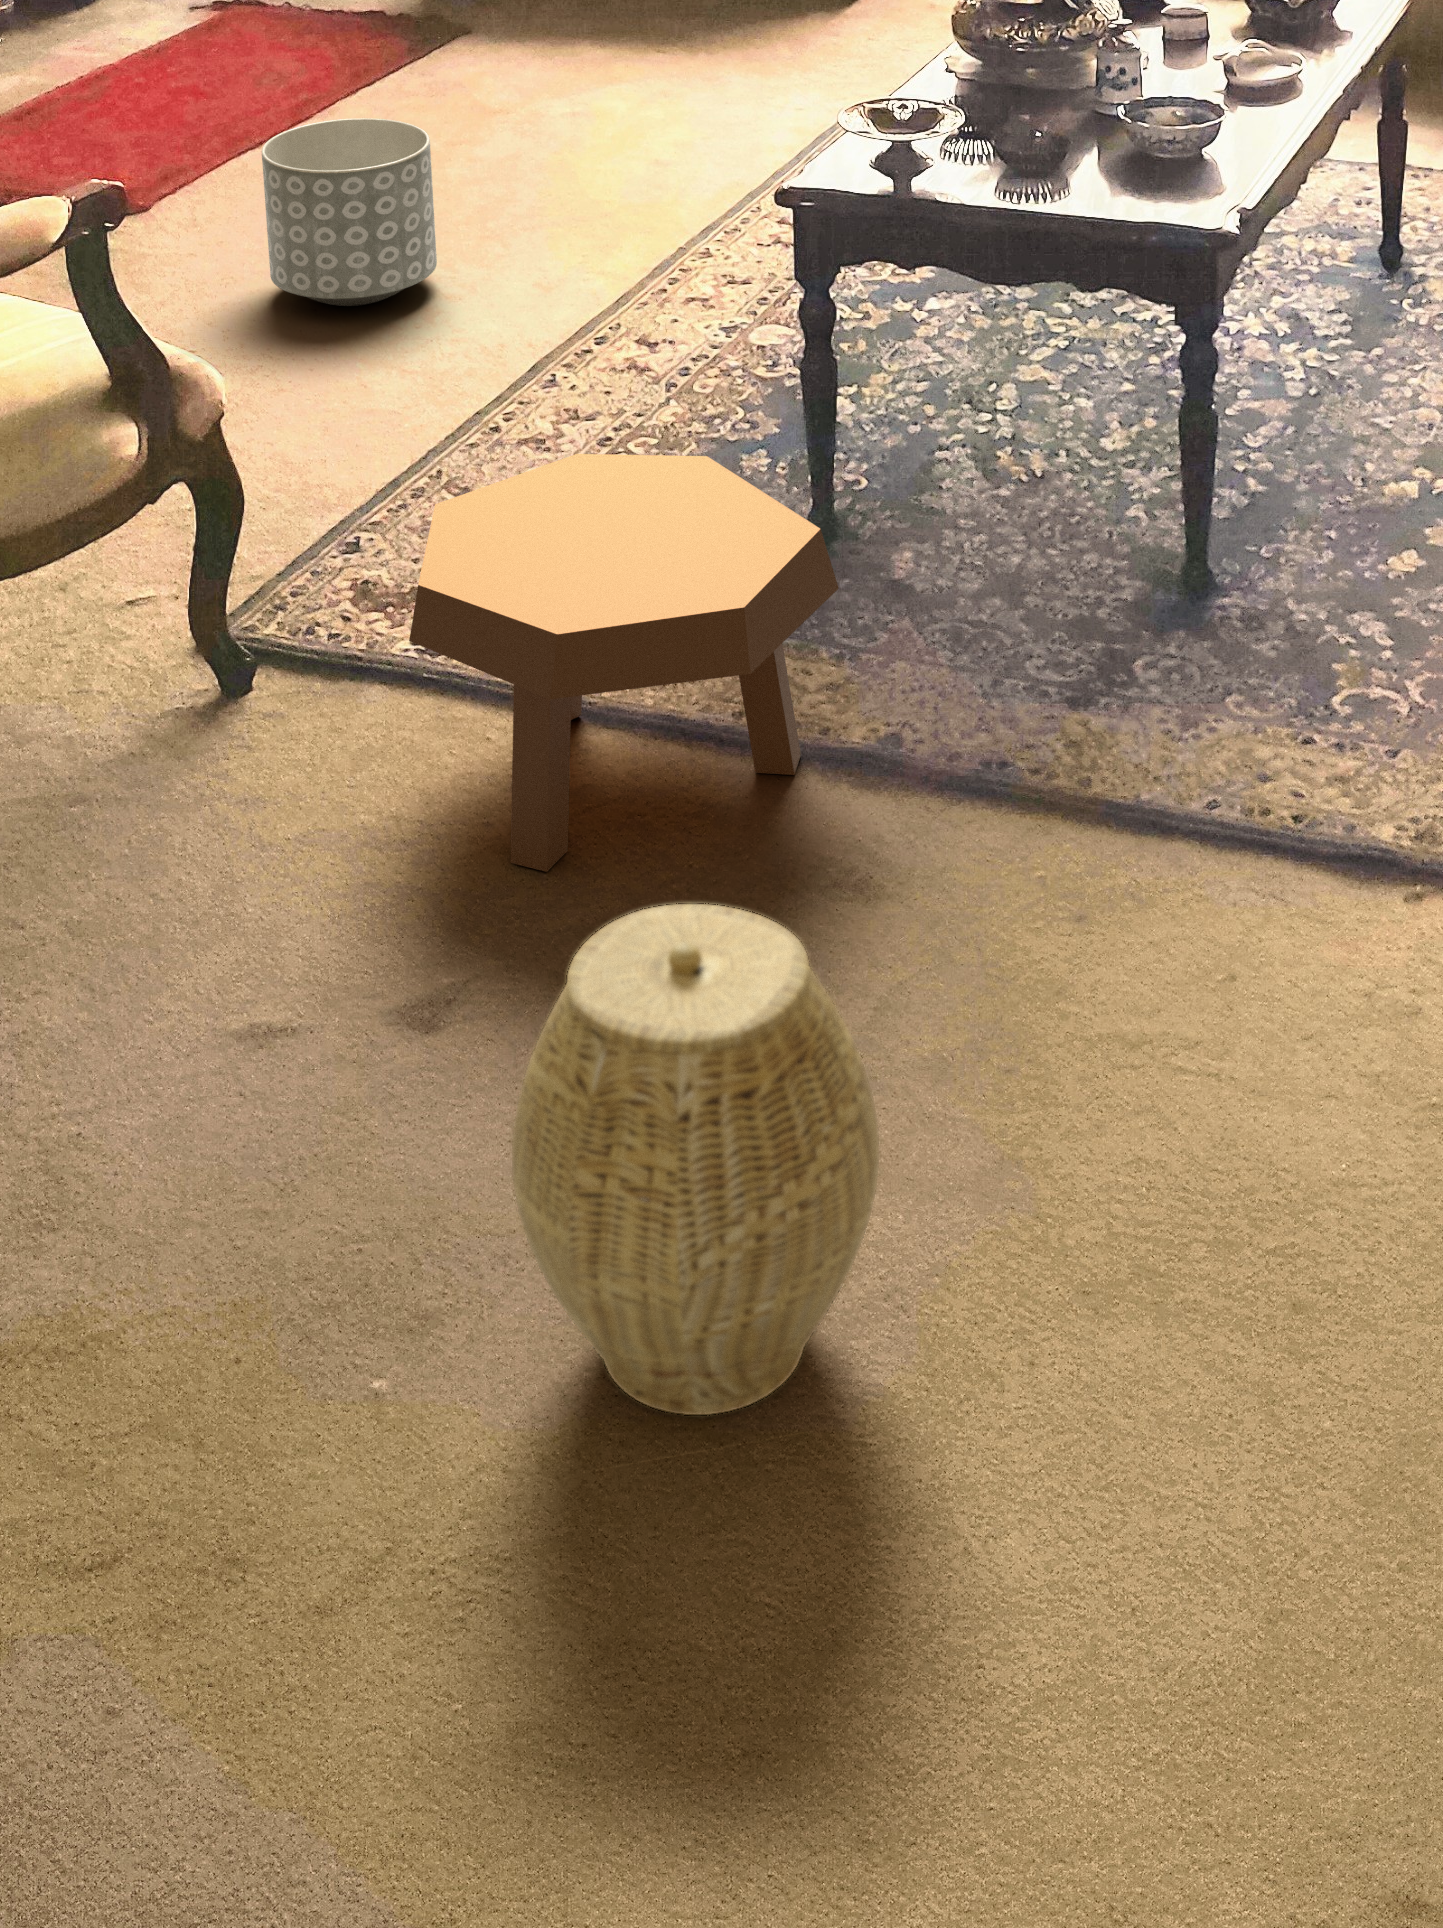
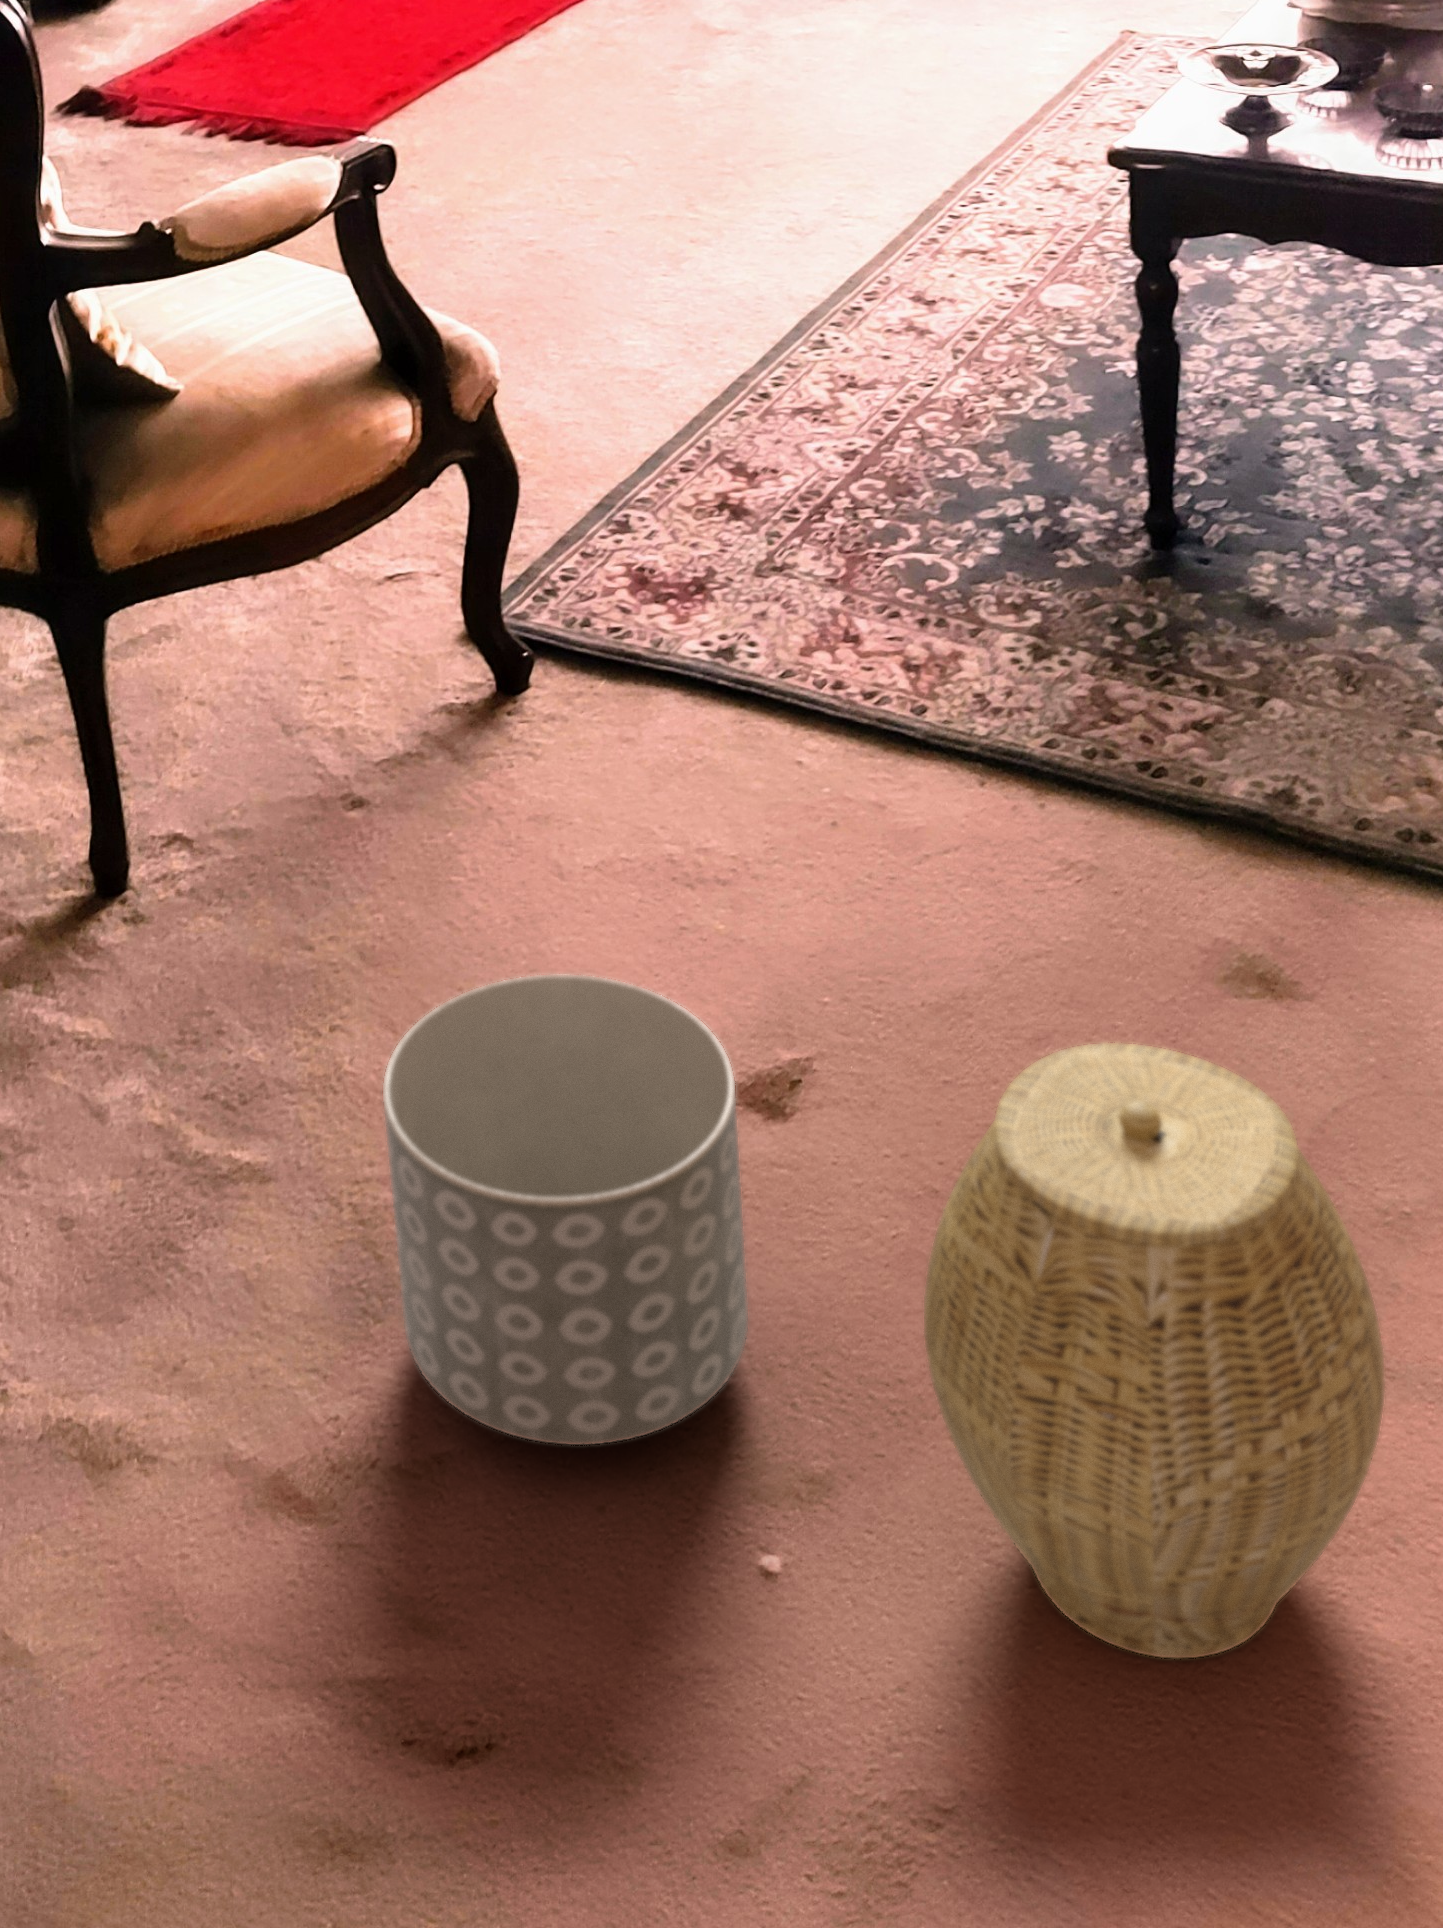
planter: present [262,118,437,306] -> present [383,974,748,1445]
footstool: present [409,454,839,872] -> none [724,448,1223,932]

